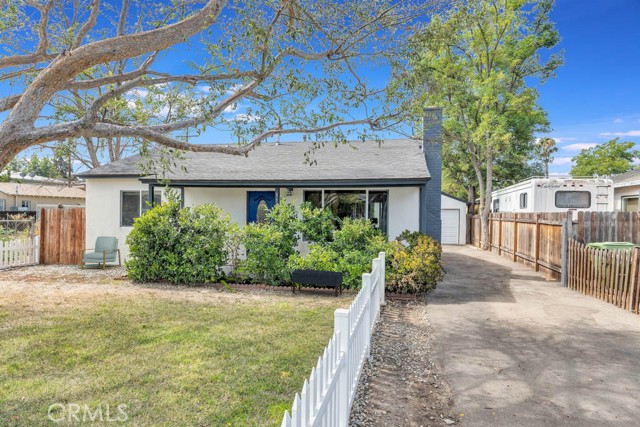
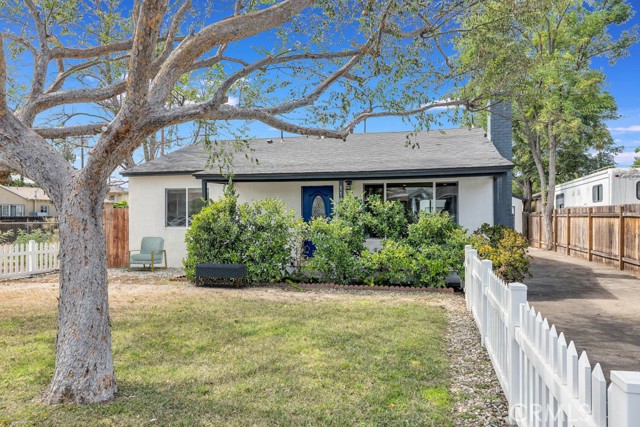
bench: present [292,269,343,297] -> present [195,263,247,289]

